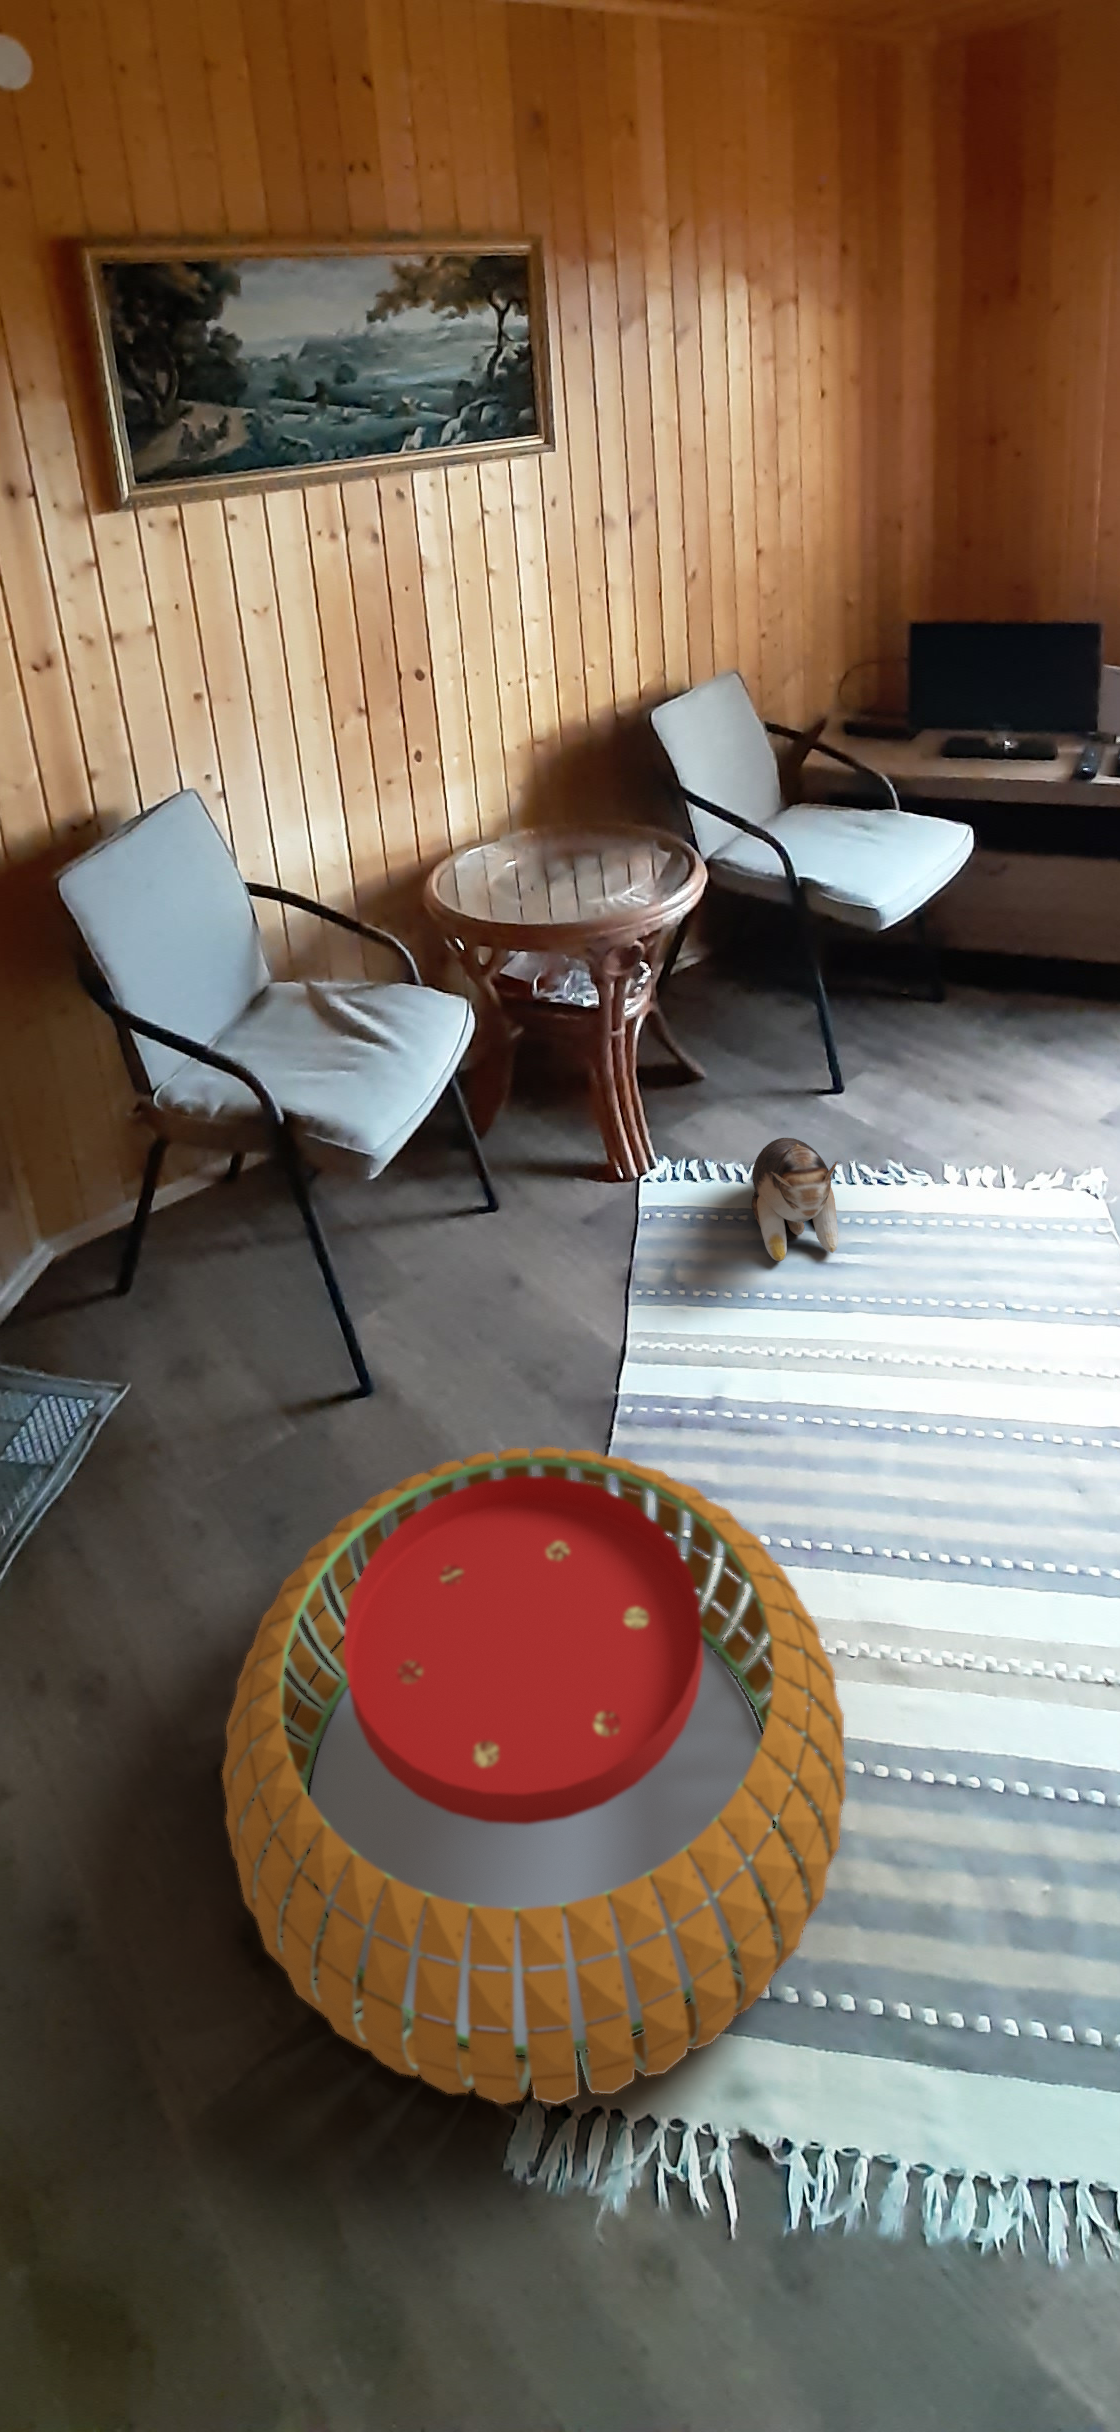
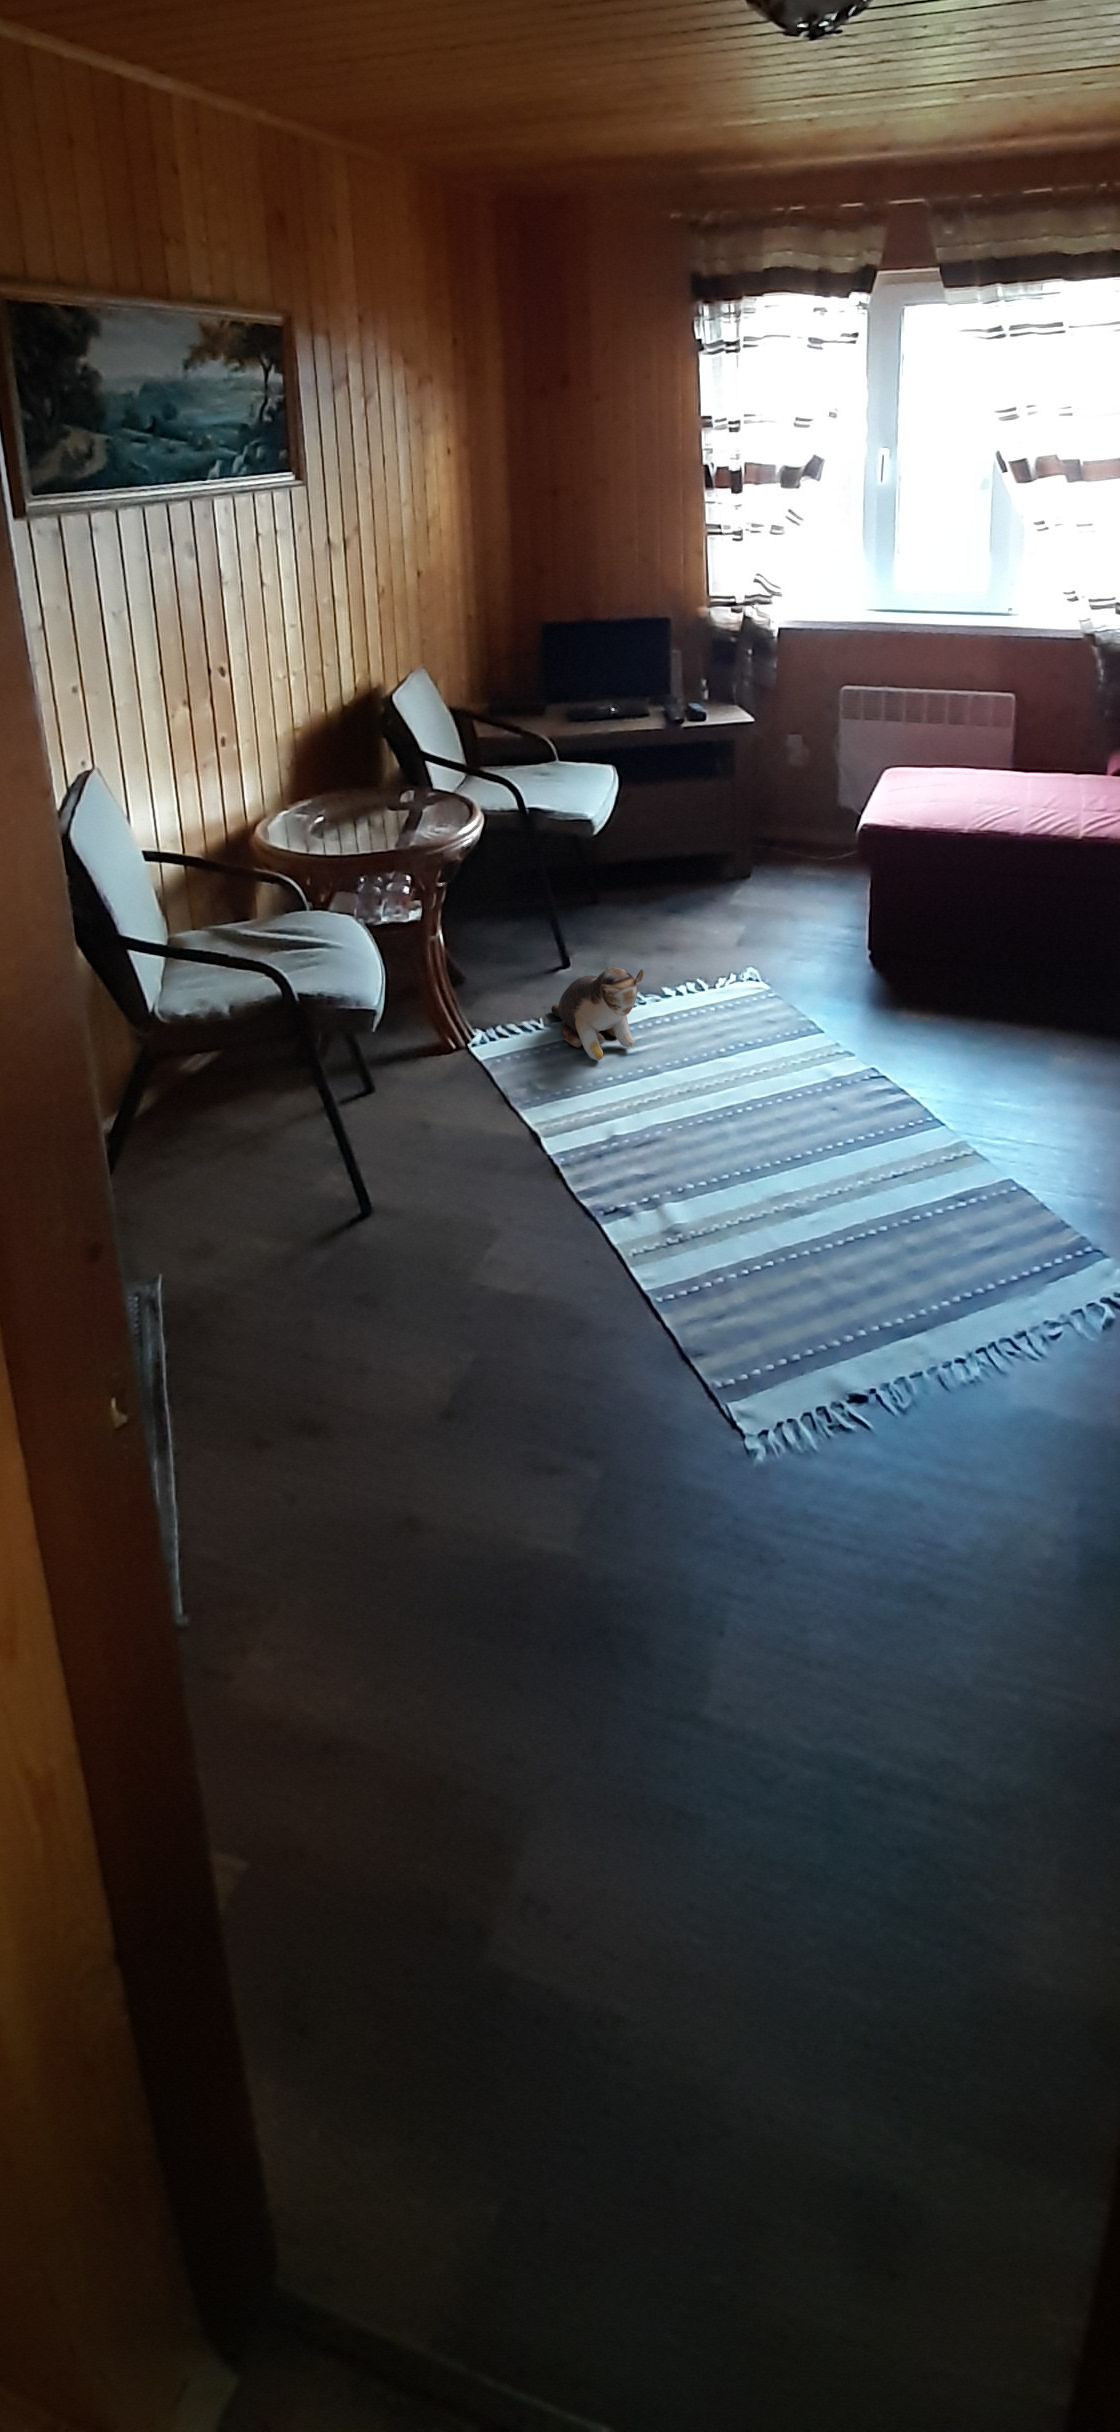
pouf: present [222,1447,846,2104] -> none [433,1135,837,1443]

